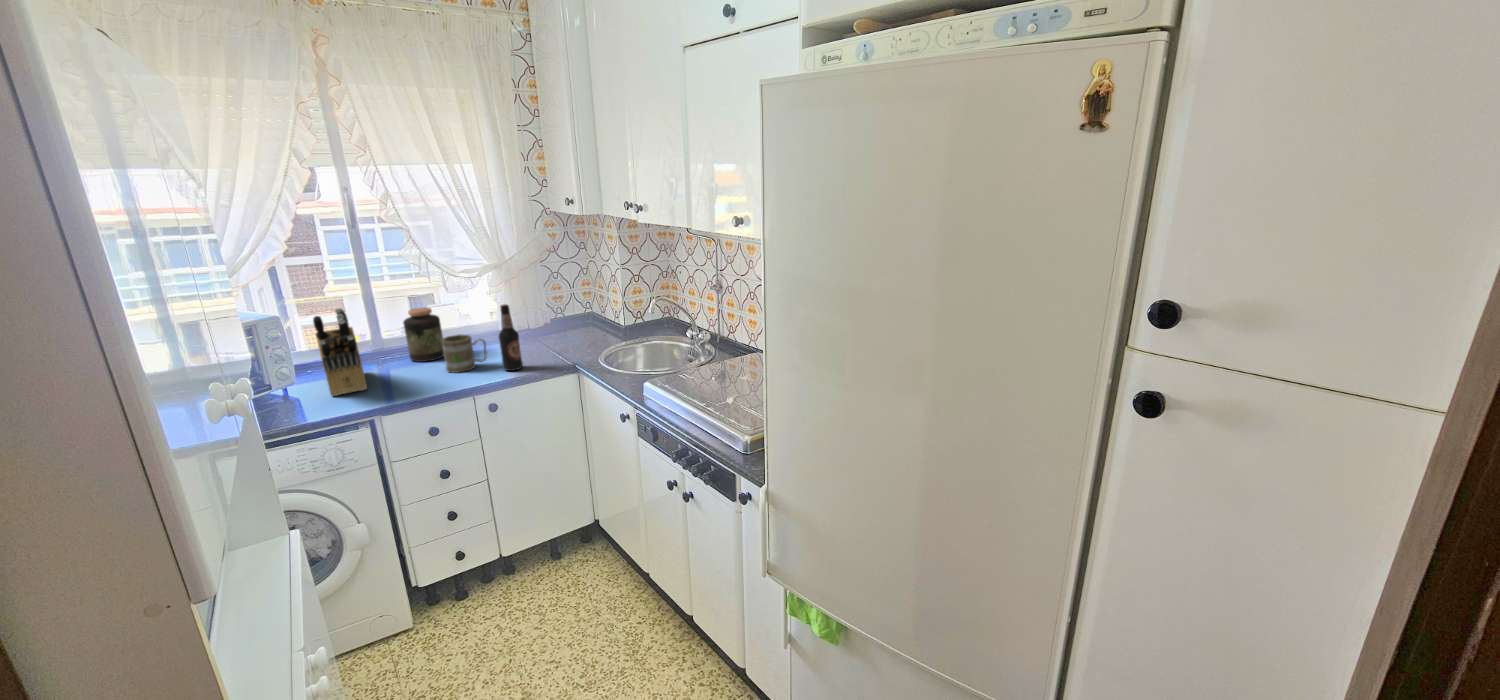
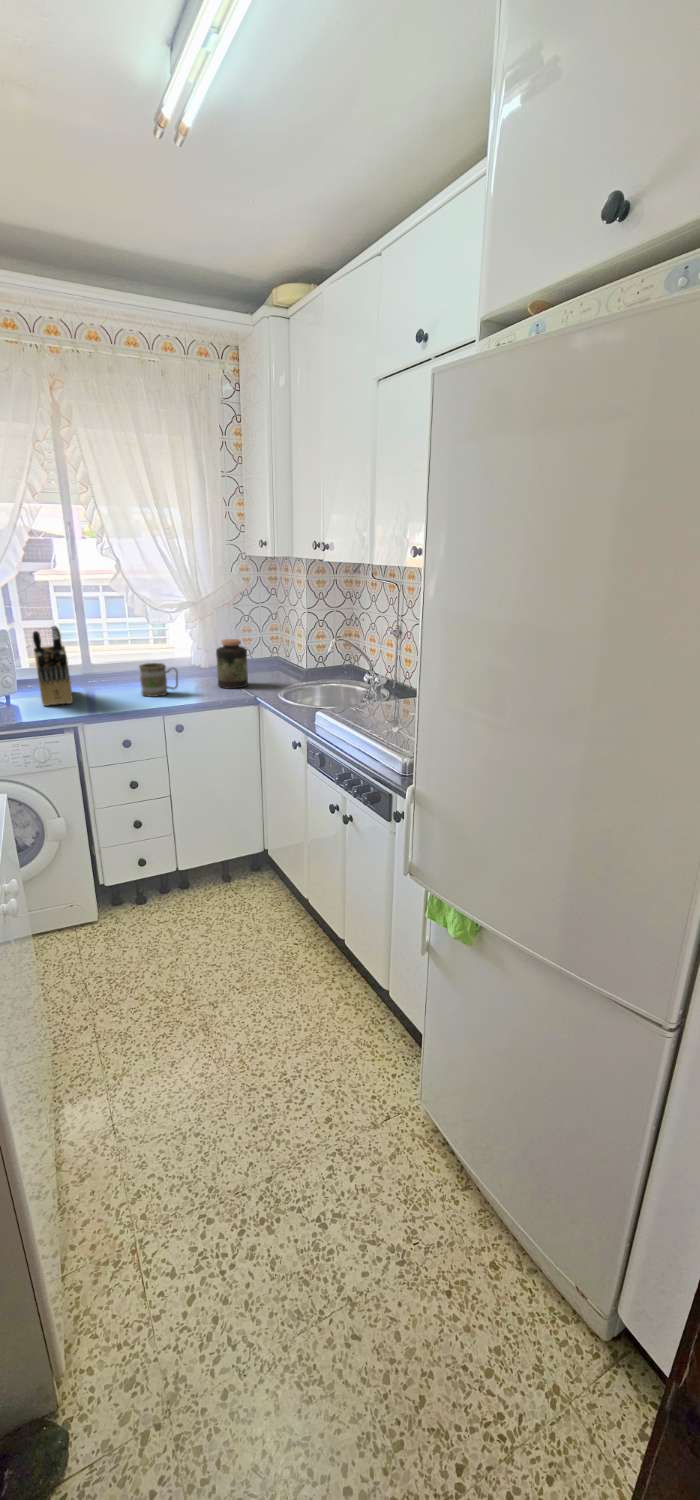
bottle: present [499,304,523,371] -> none [189,636,209,699]
jar: present [403,307,444,362] -> present [216,639,248,689]

